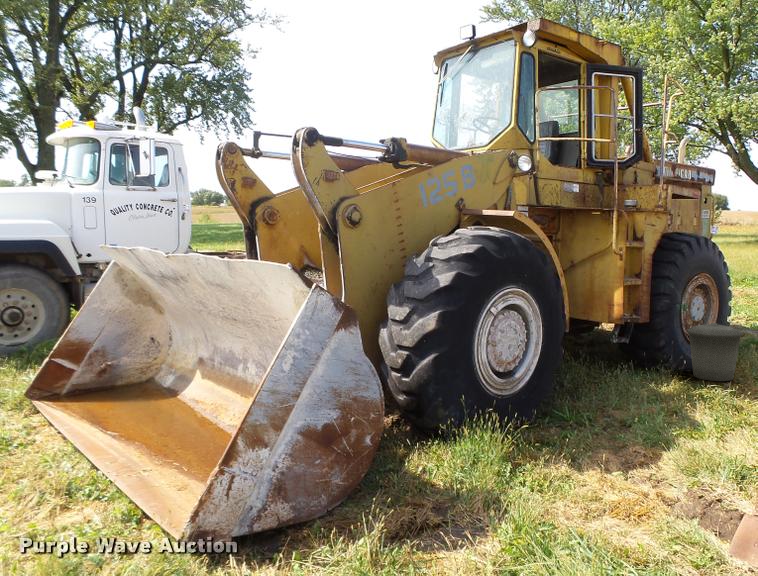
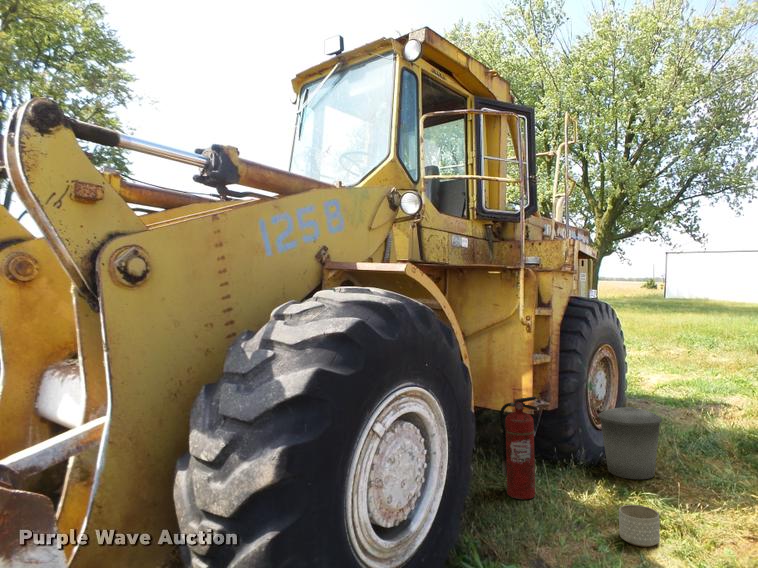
fire extinguisher: none [595,310,627,387] -> present [499,396,538,499]
planter: none [678,388,709,415] -> present [619,505,660,547]

